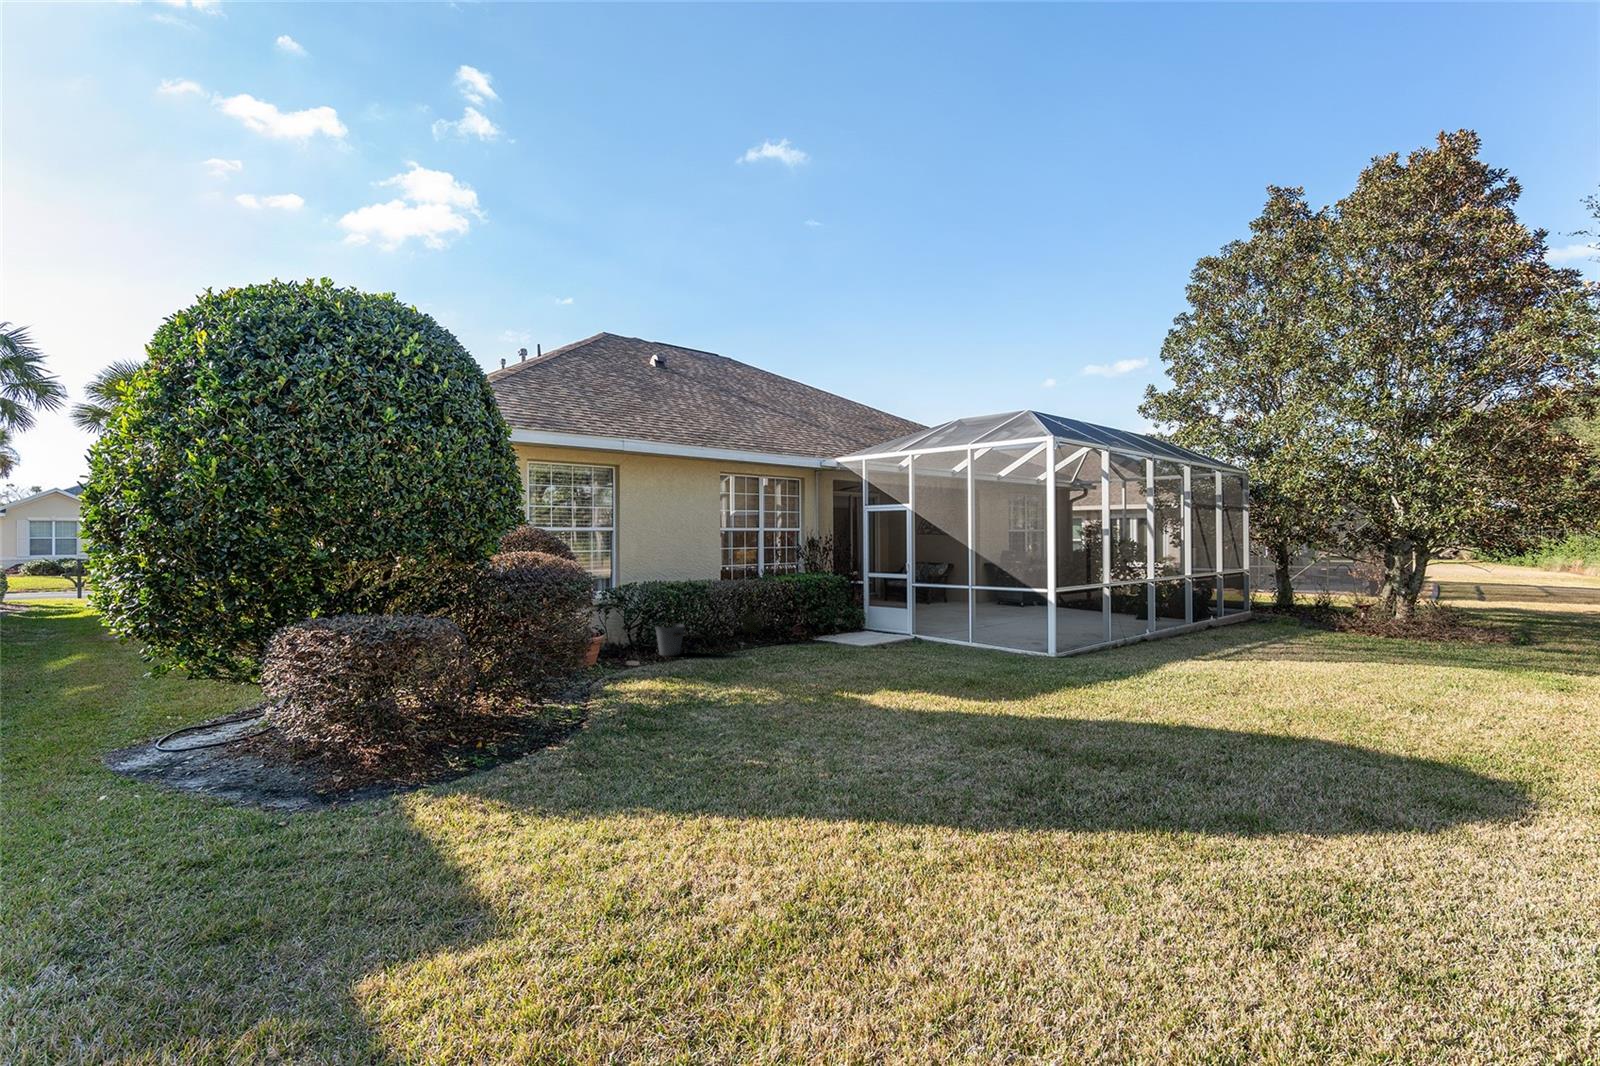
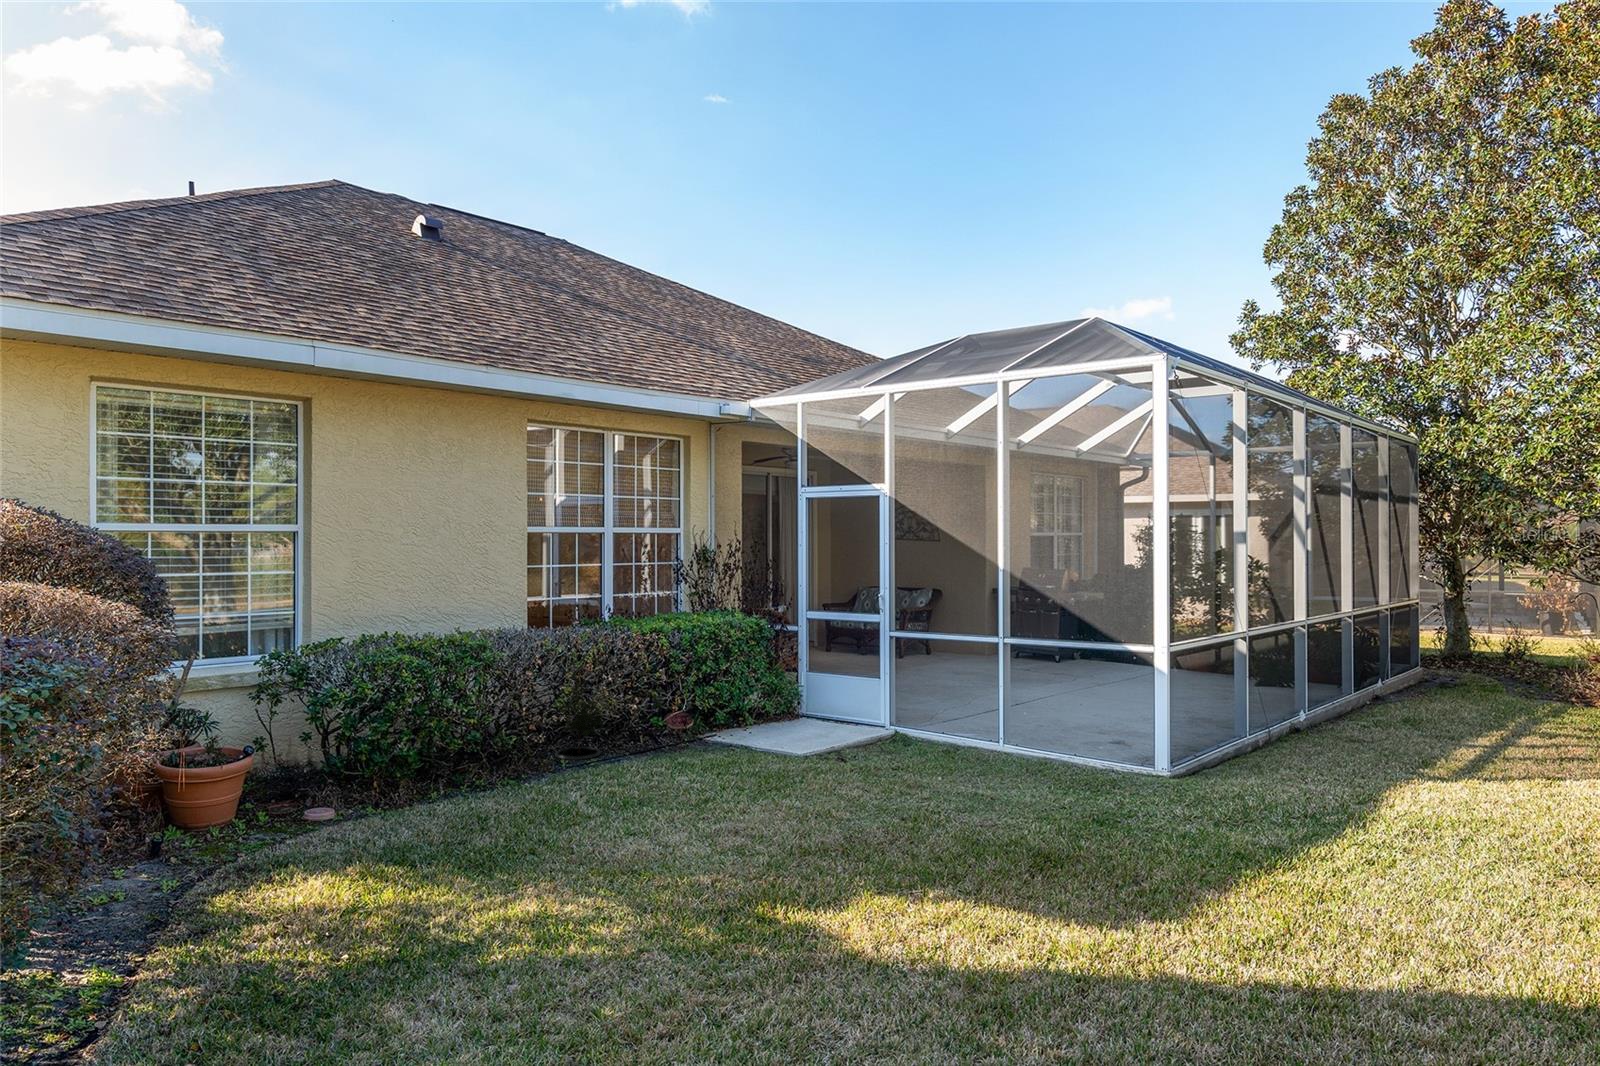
bucket: present [656,624,684,656] -> none [365,726,431,797]

